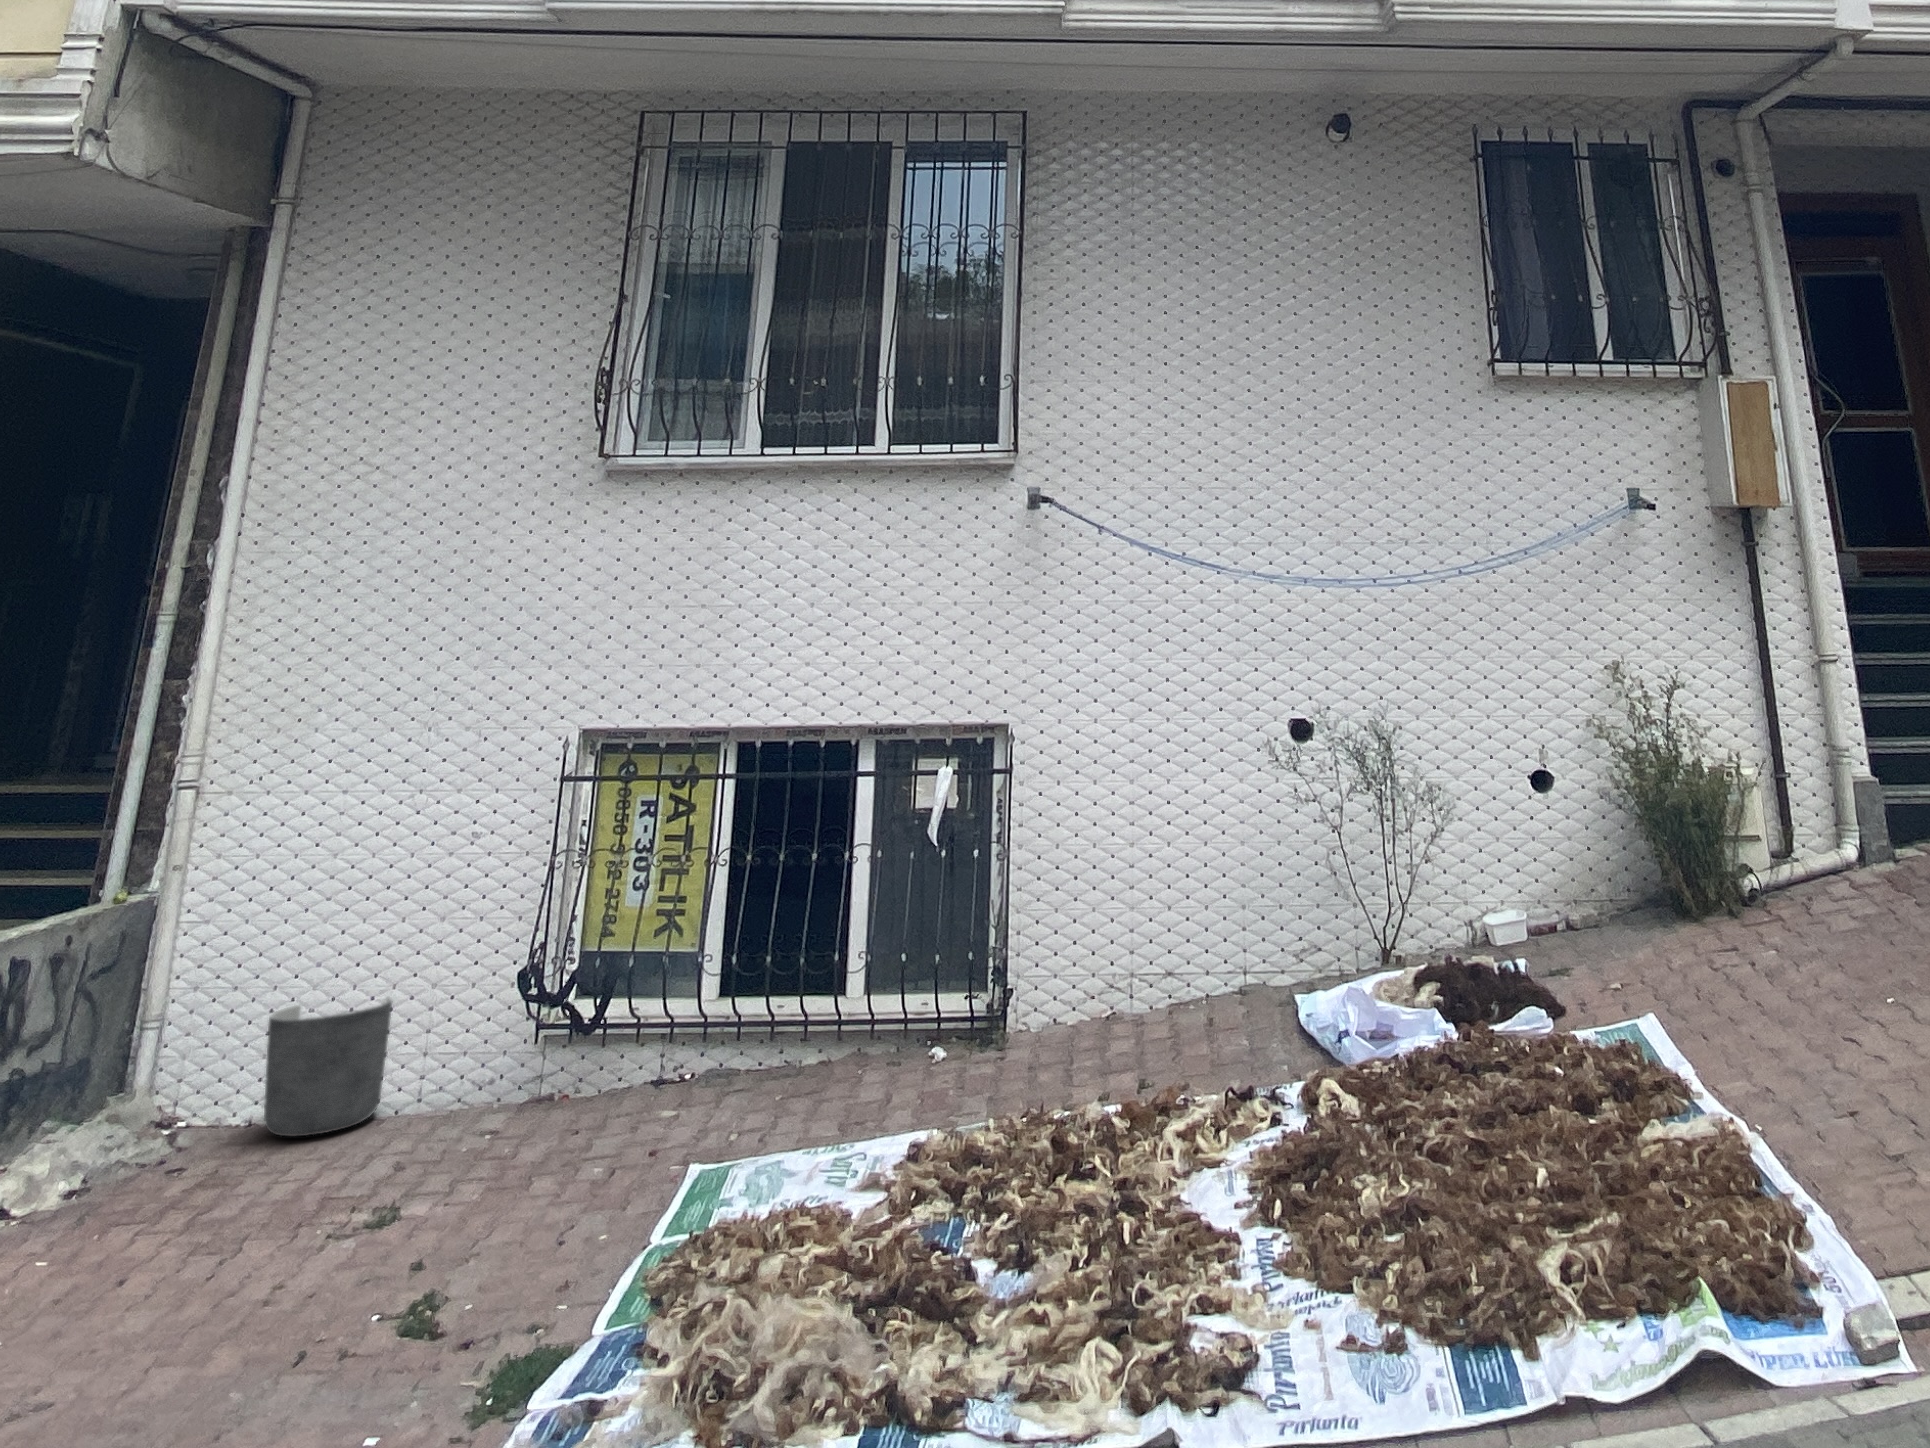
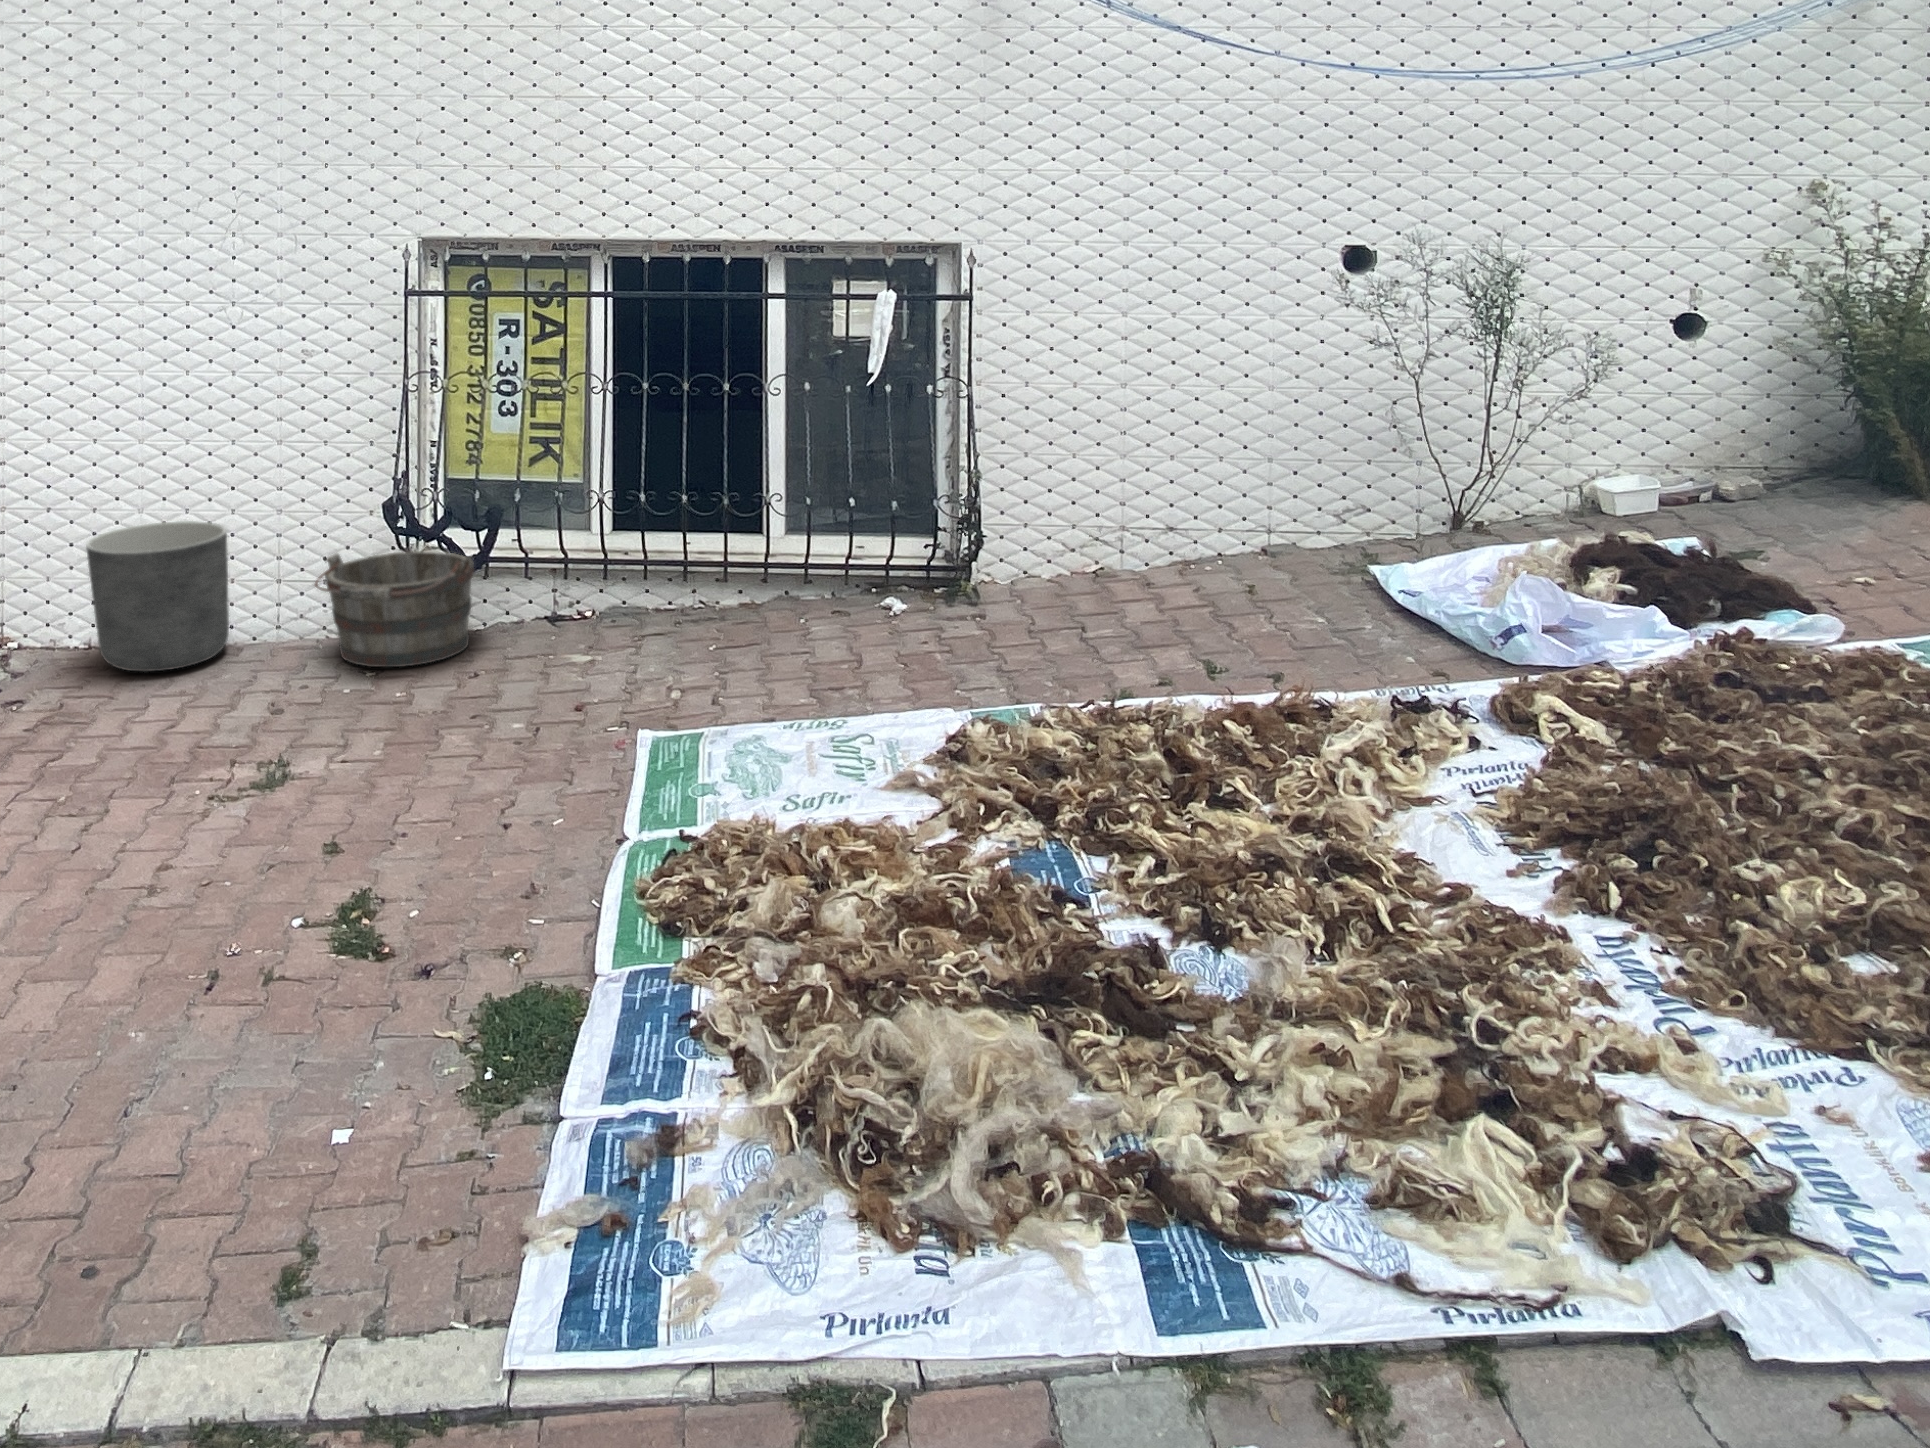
bucket: none [456,1013,595,1120] -> present [315,551,474,667]

